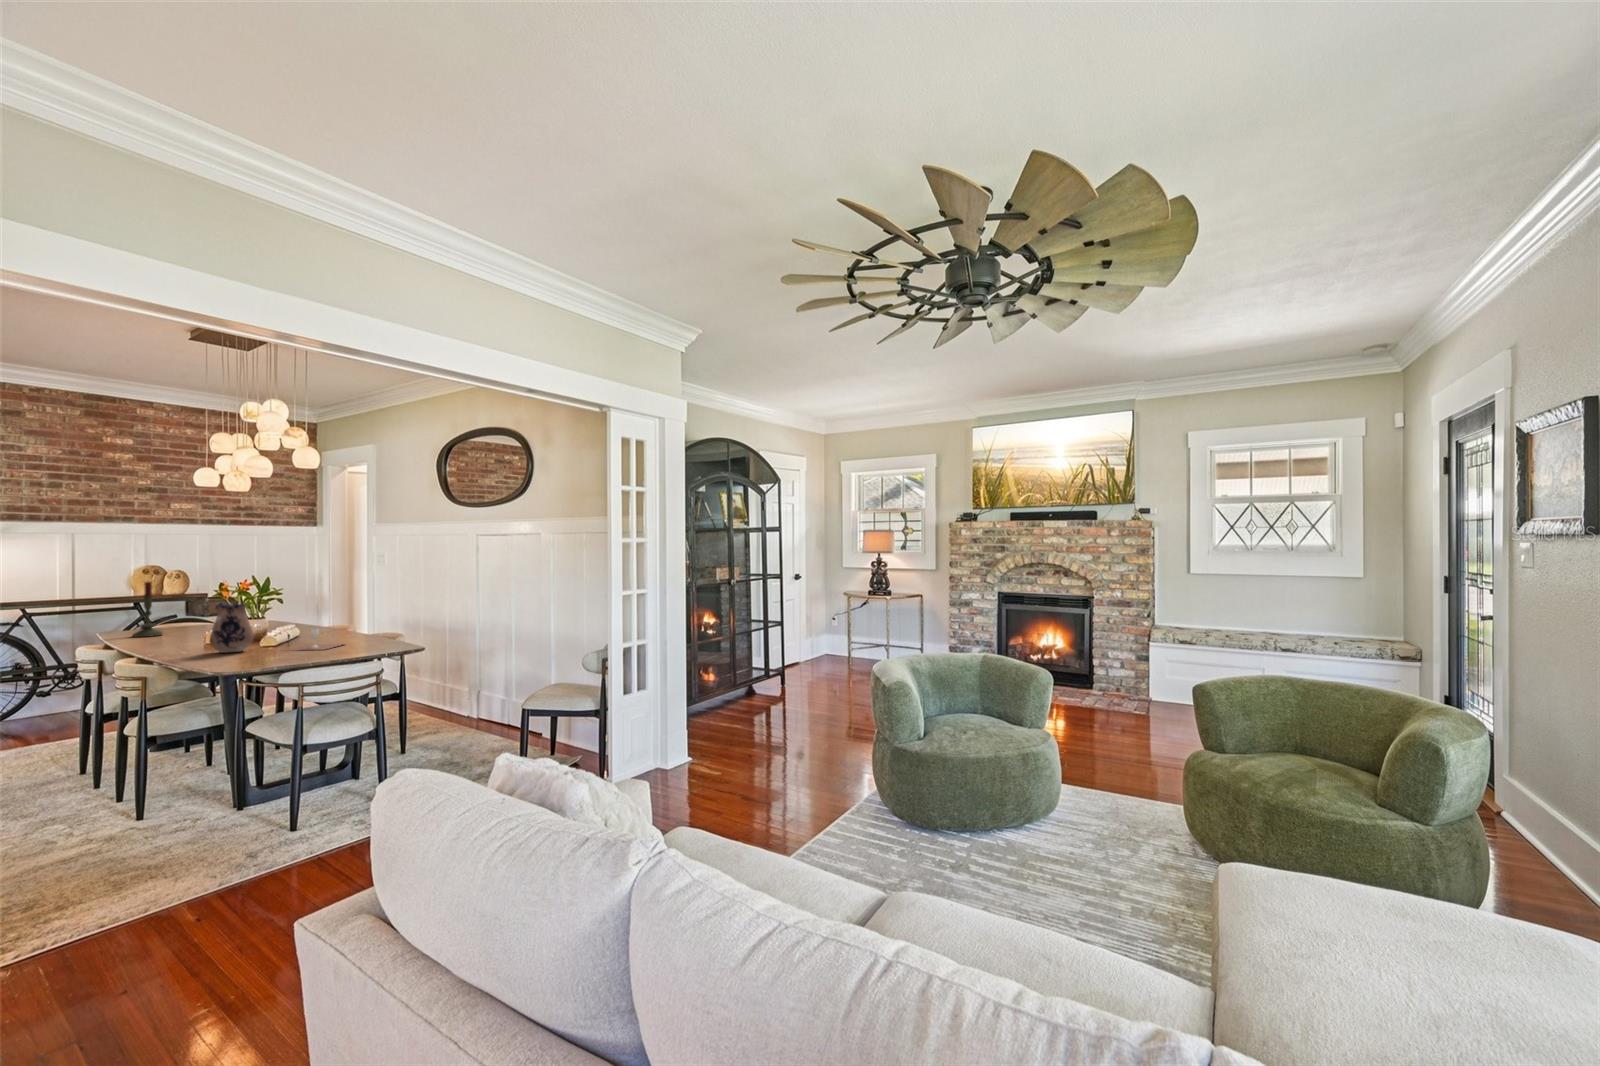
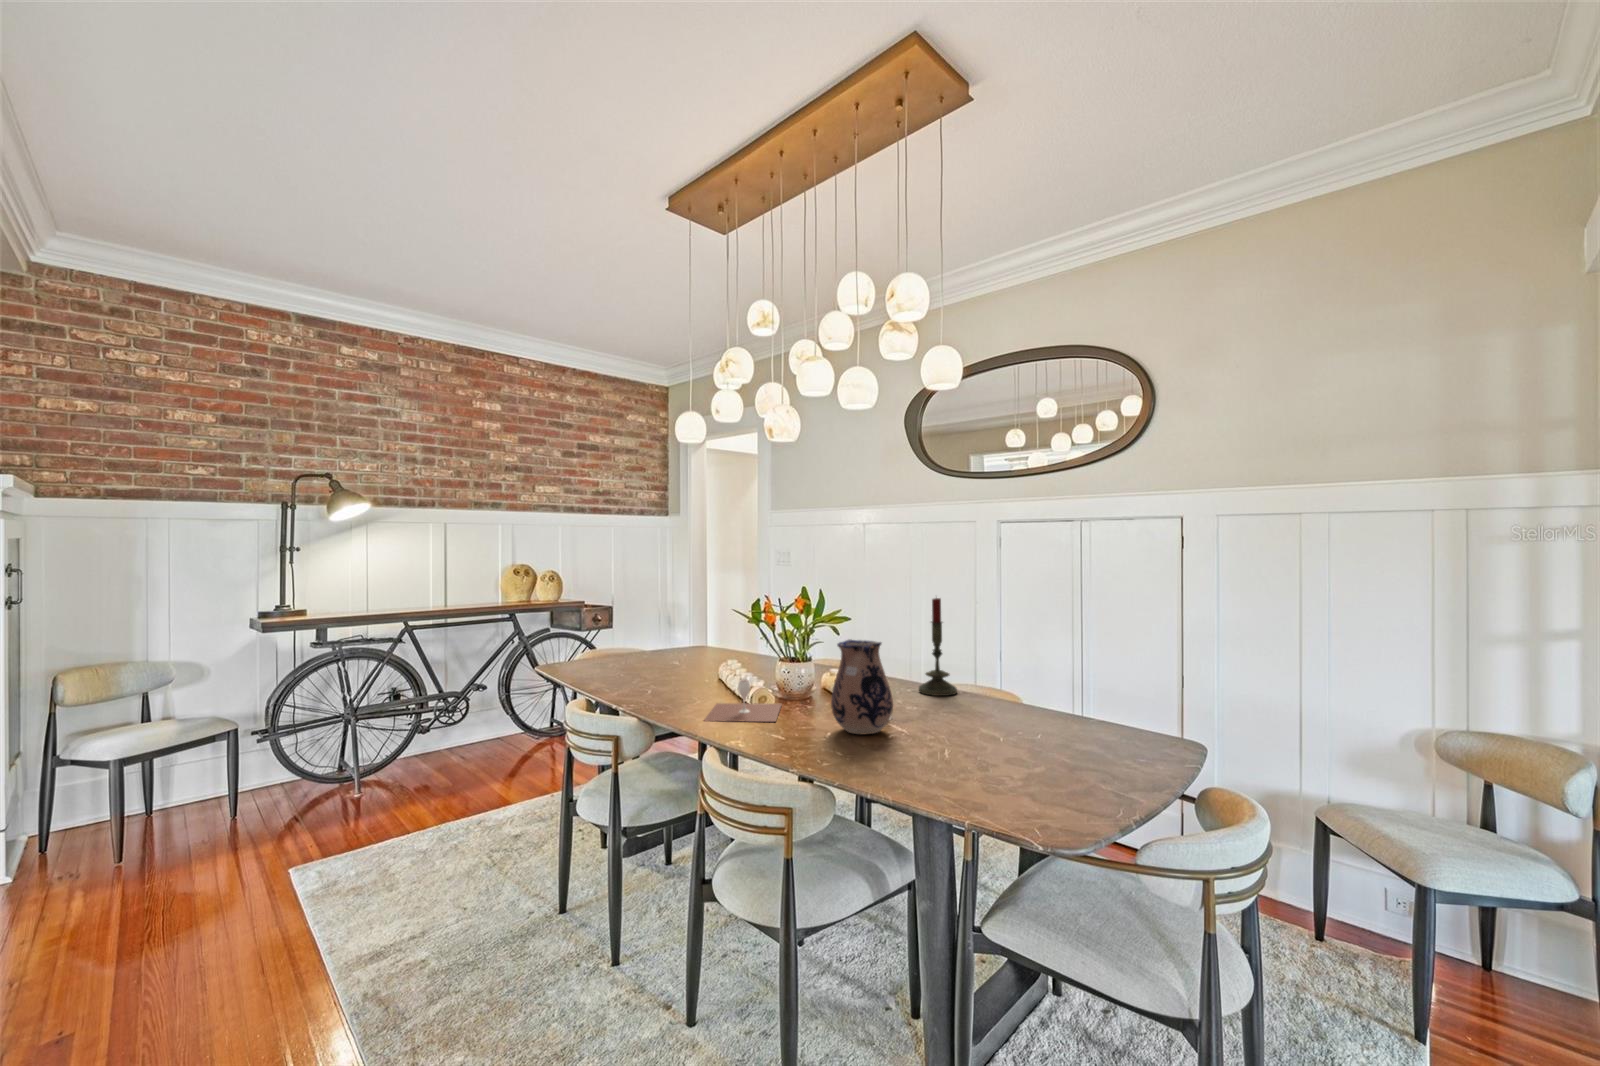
candle: present [132,581,162,637] -> present [919,598,957,696]
wine glass: present [285,629,341,651] -> present [704,680,781,722]

